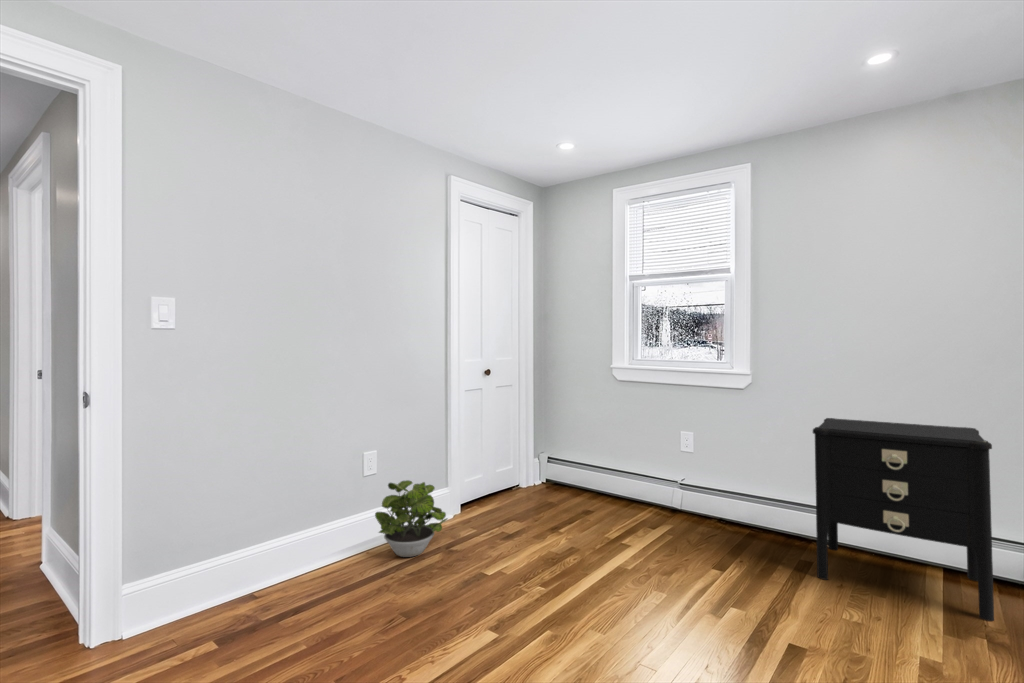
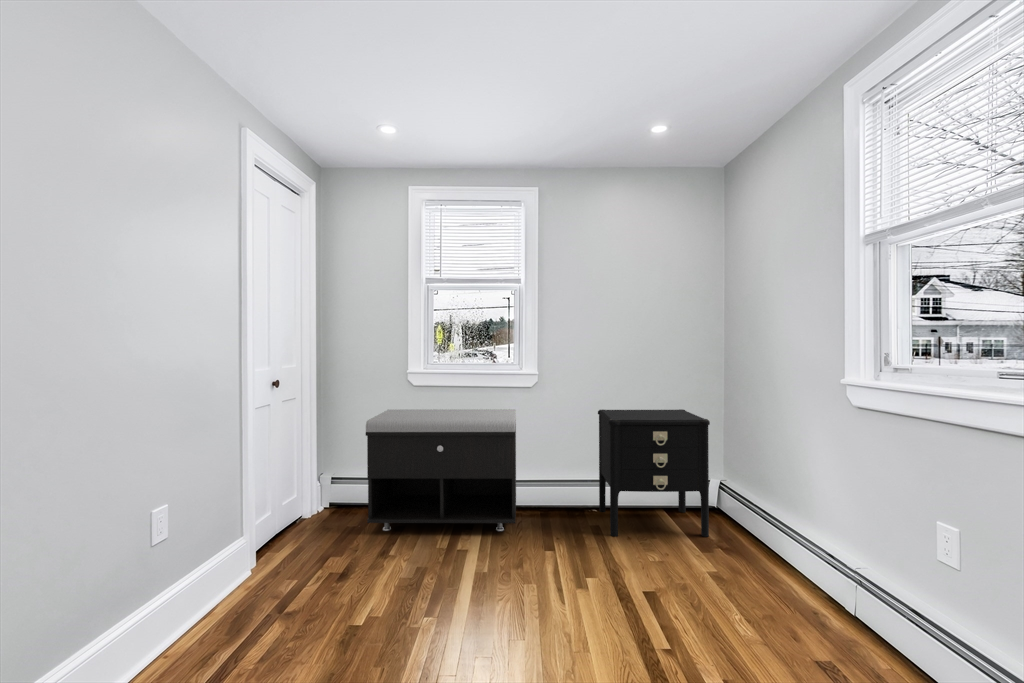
storage bench: none [553,401,720,538] -> present [366,409,516,531]
potted plant: present [375,480,447,557] -> none [175,538,292,644]

